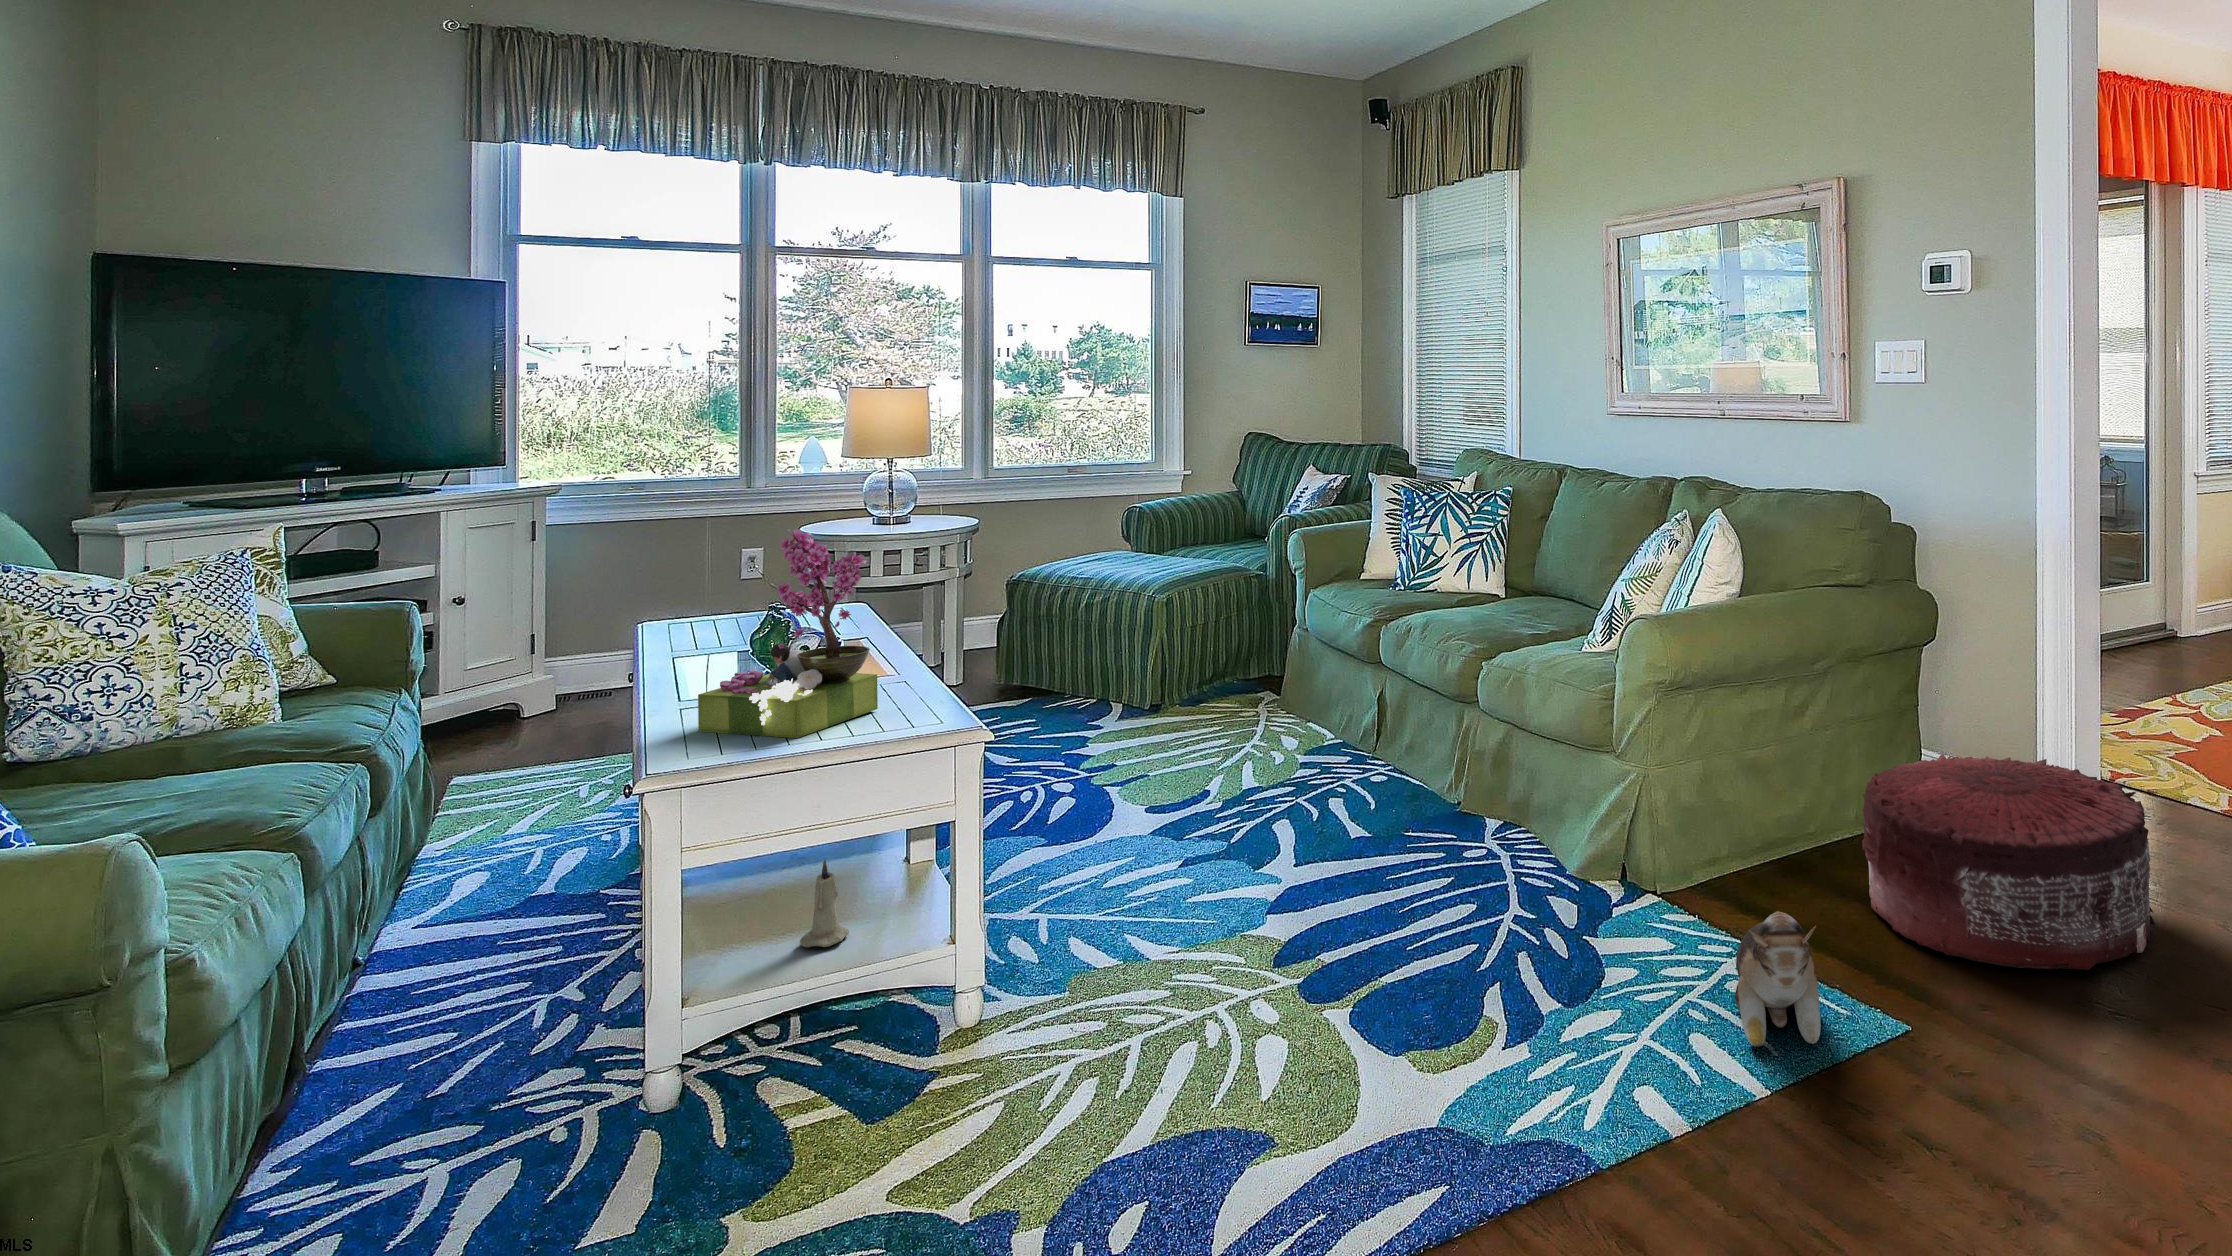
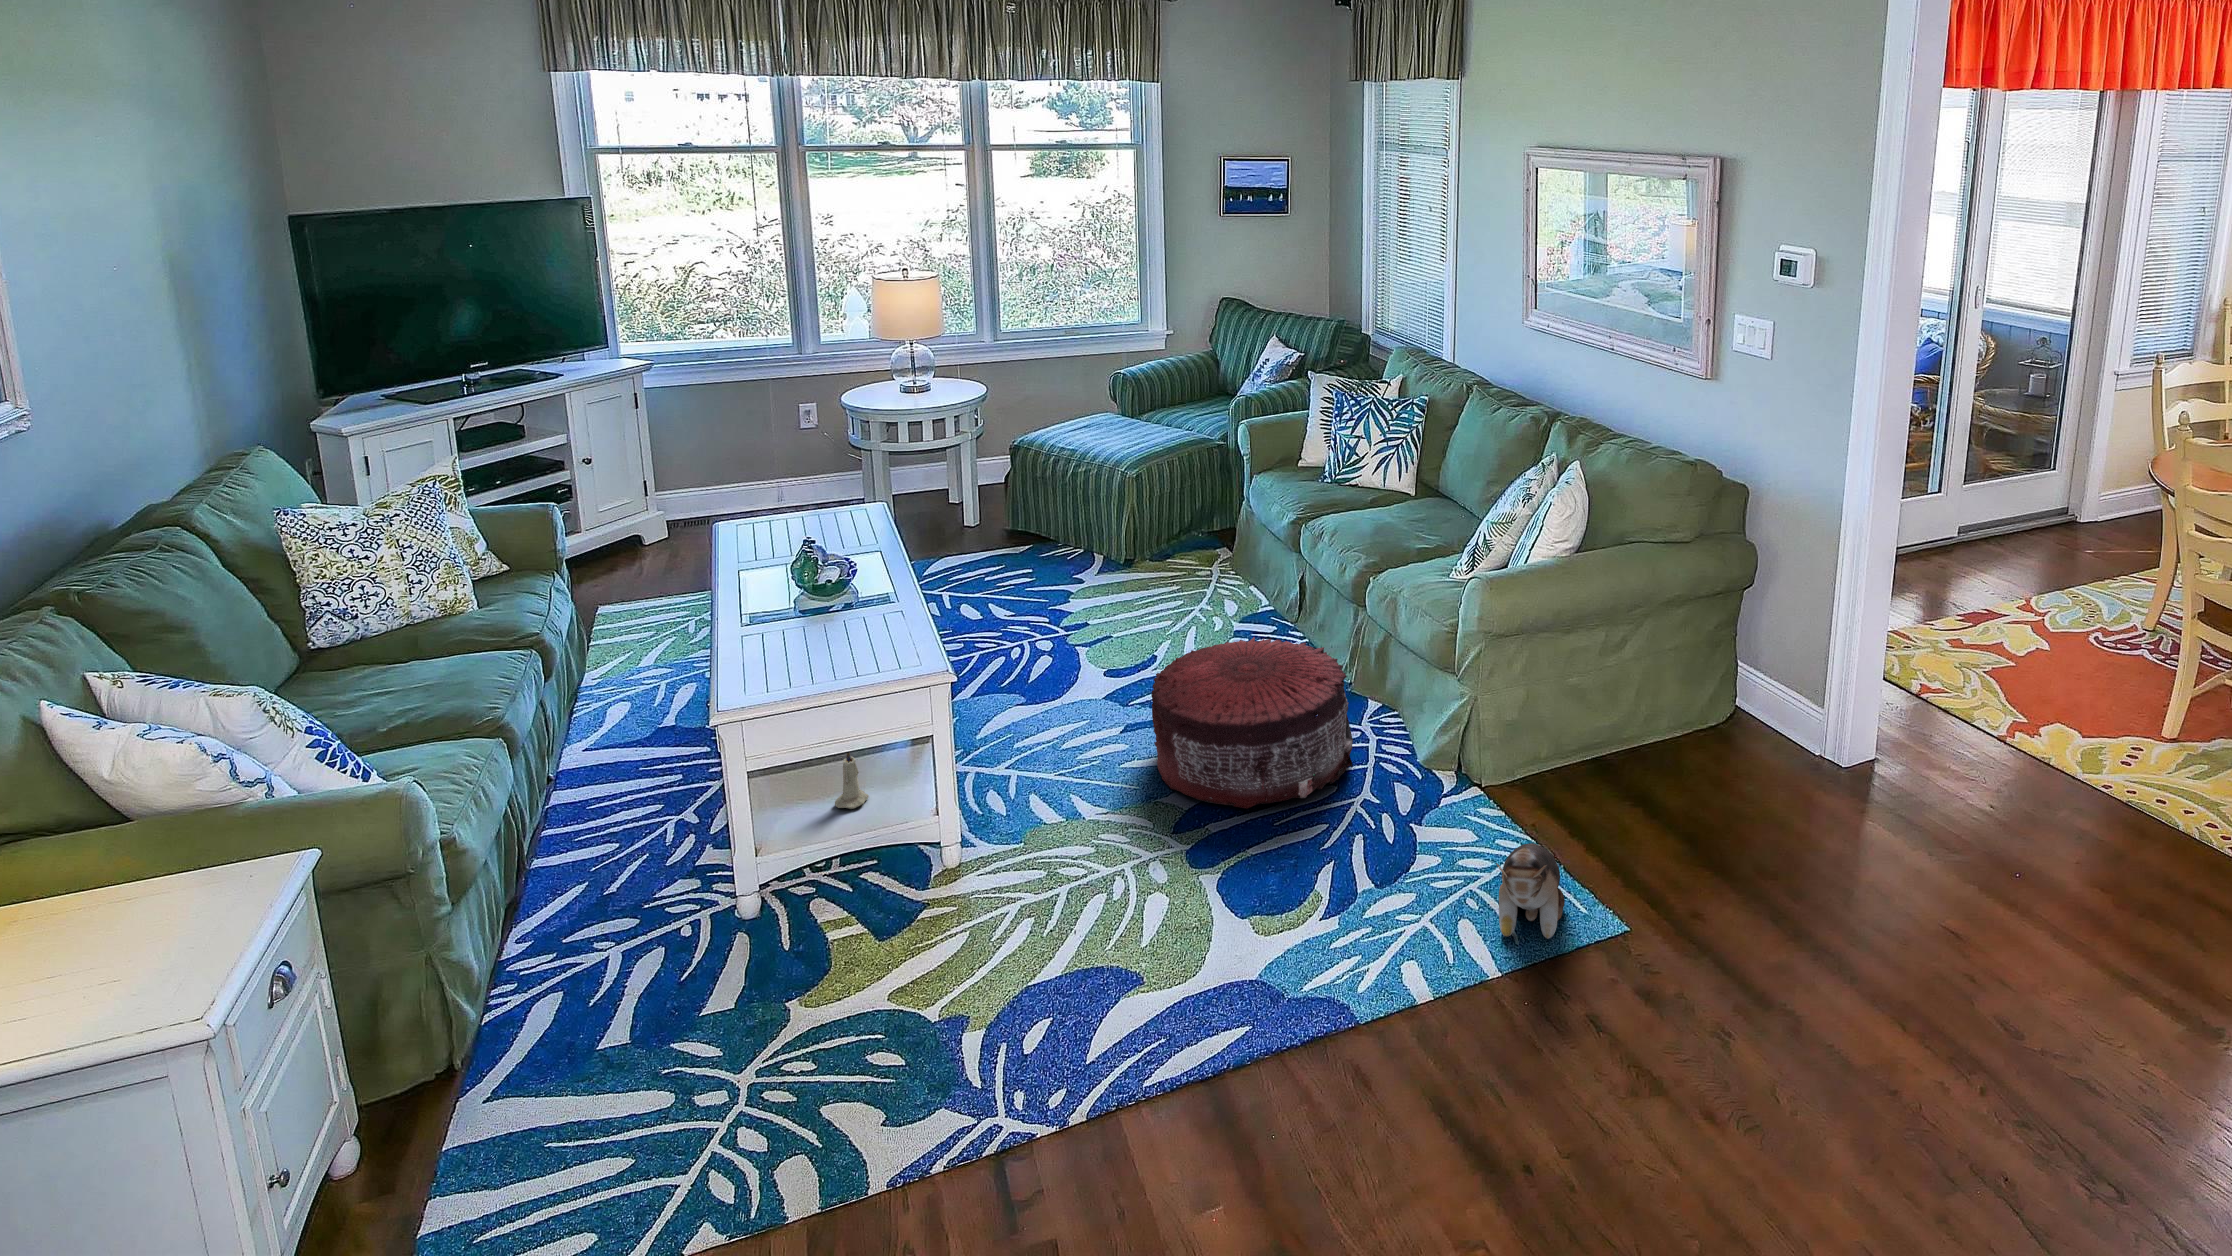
flower arrangement: present [698,529,878,738] -> none [752,505,880,673]
pouf: present [1862,753,2155,970] -> present [1151,637,1353,809]

